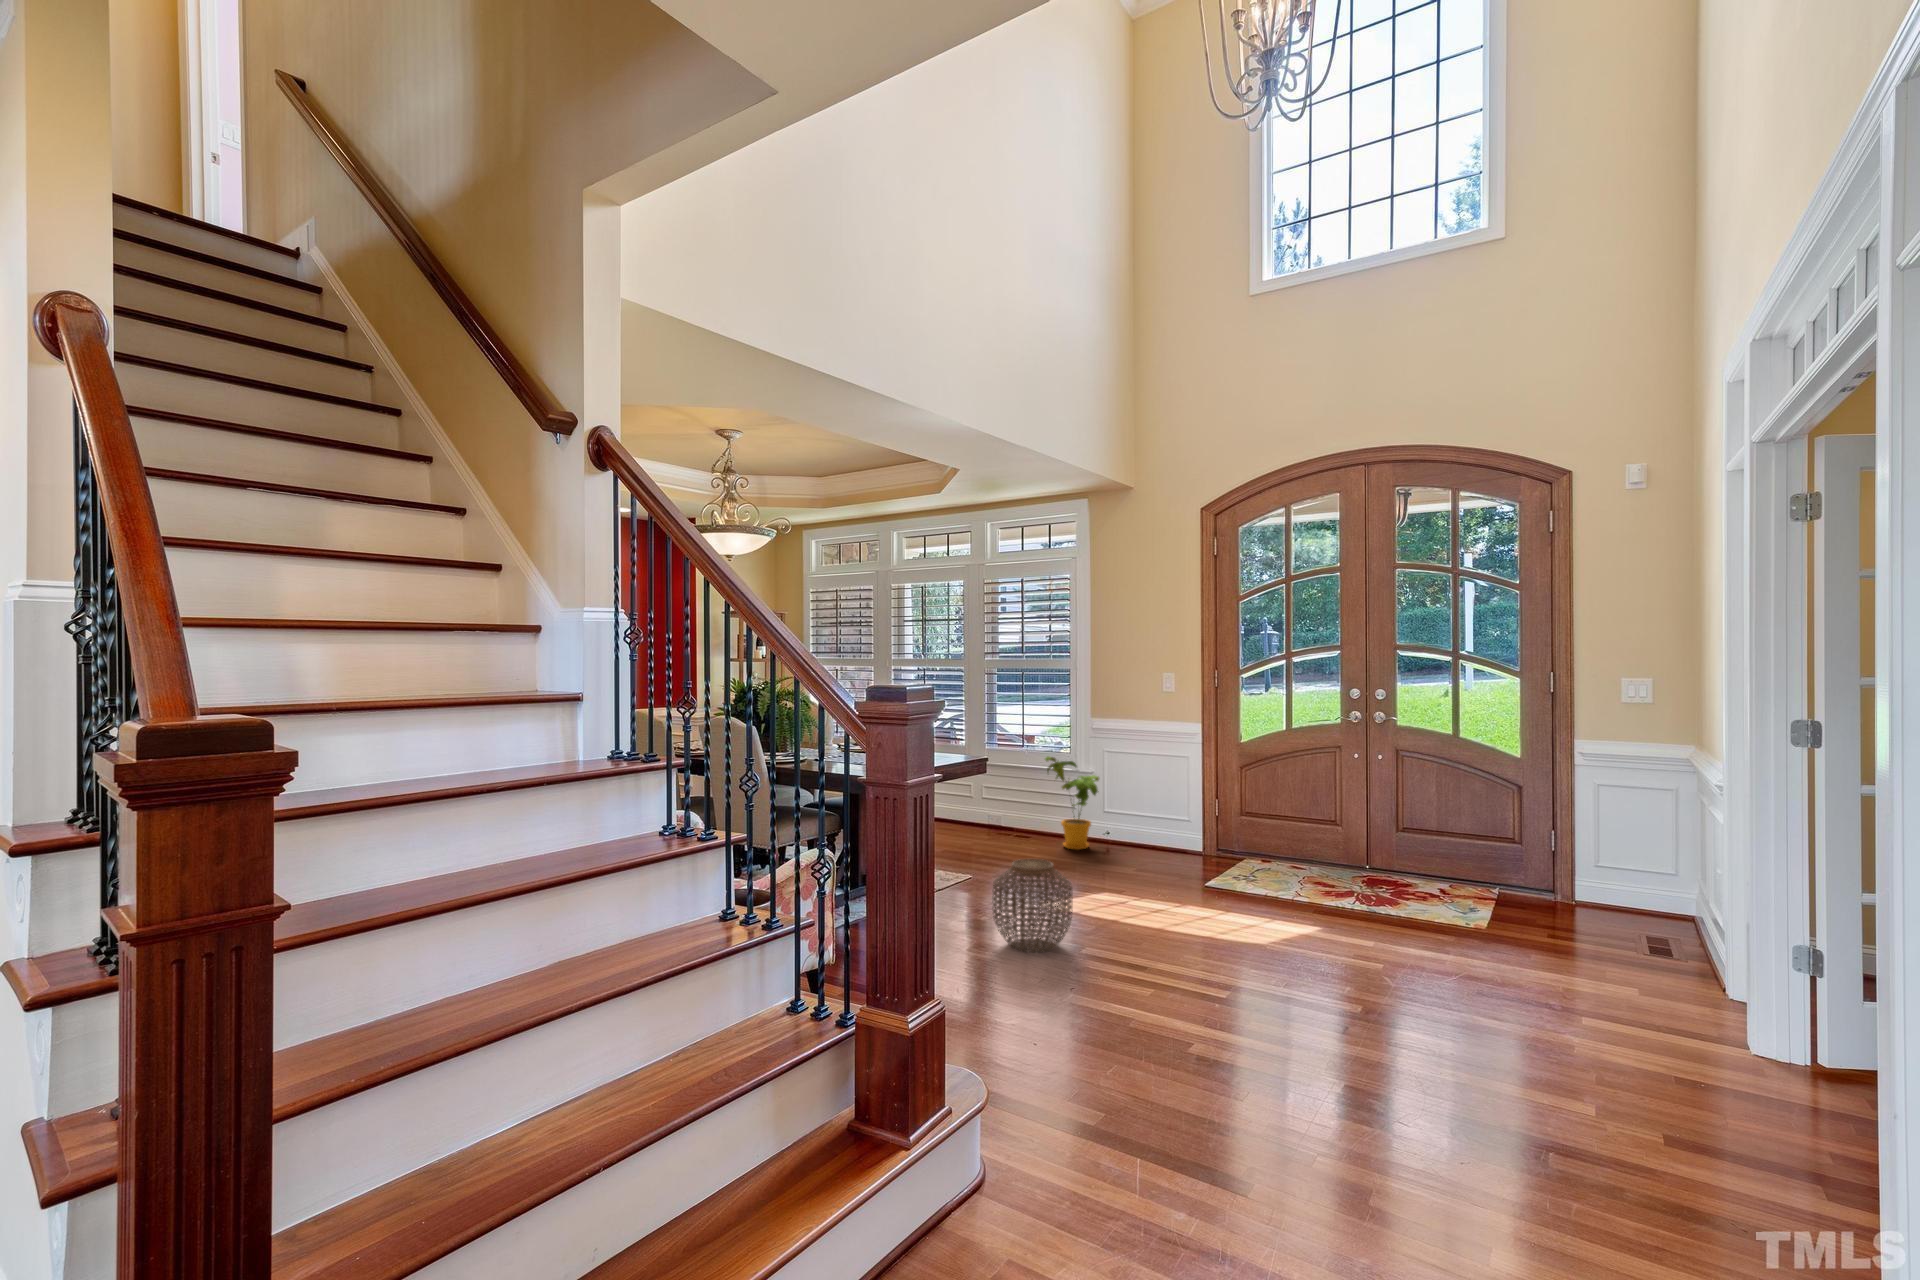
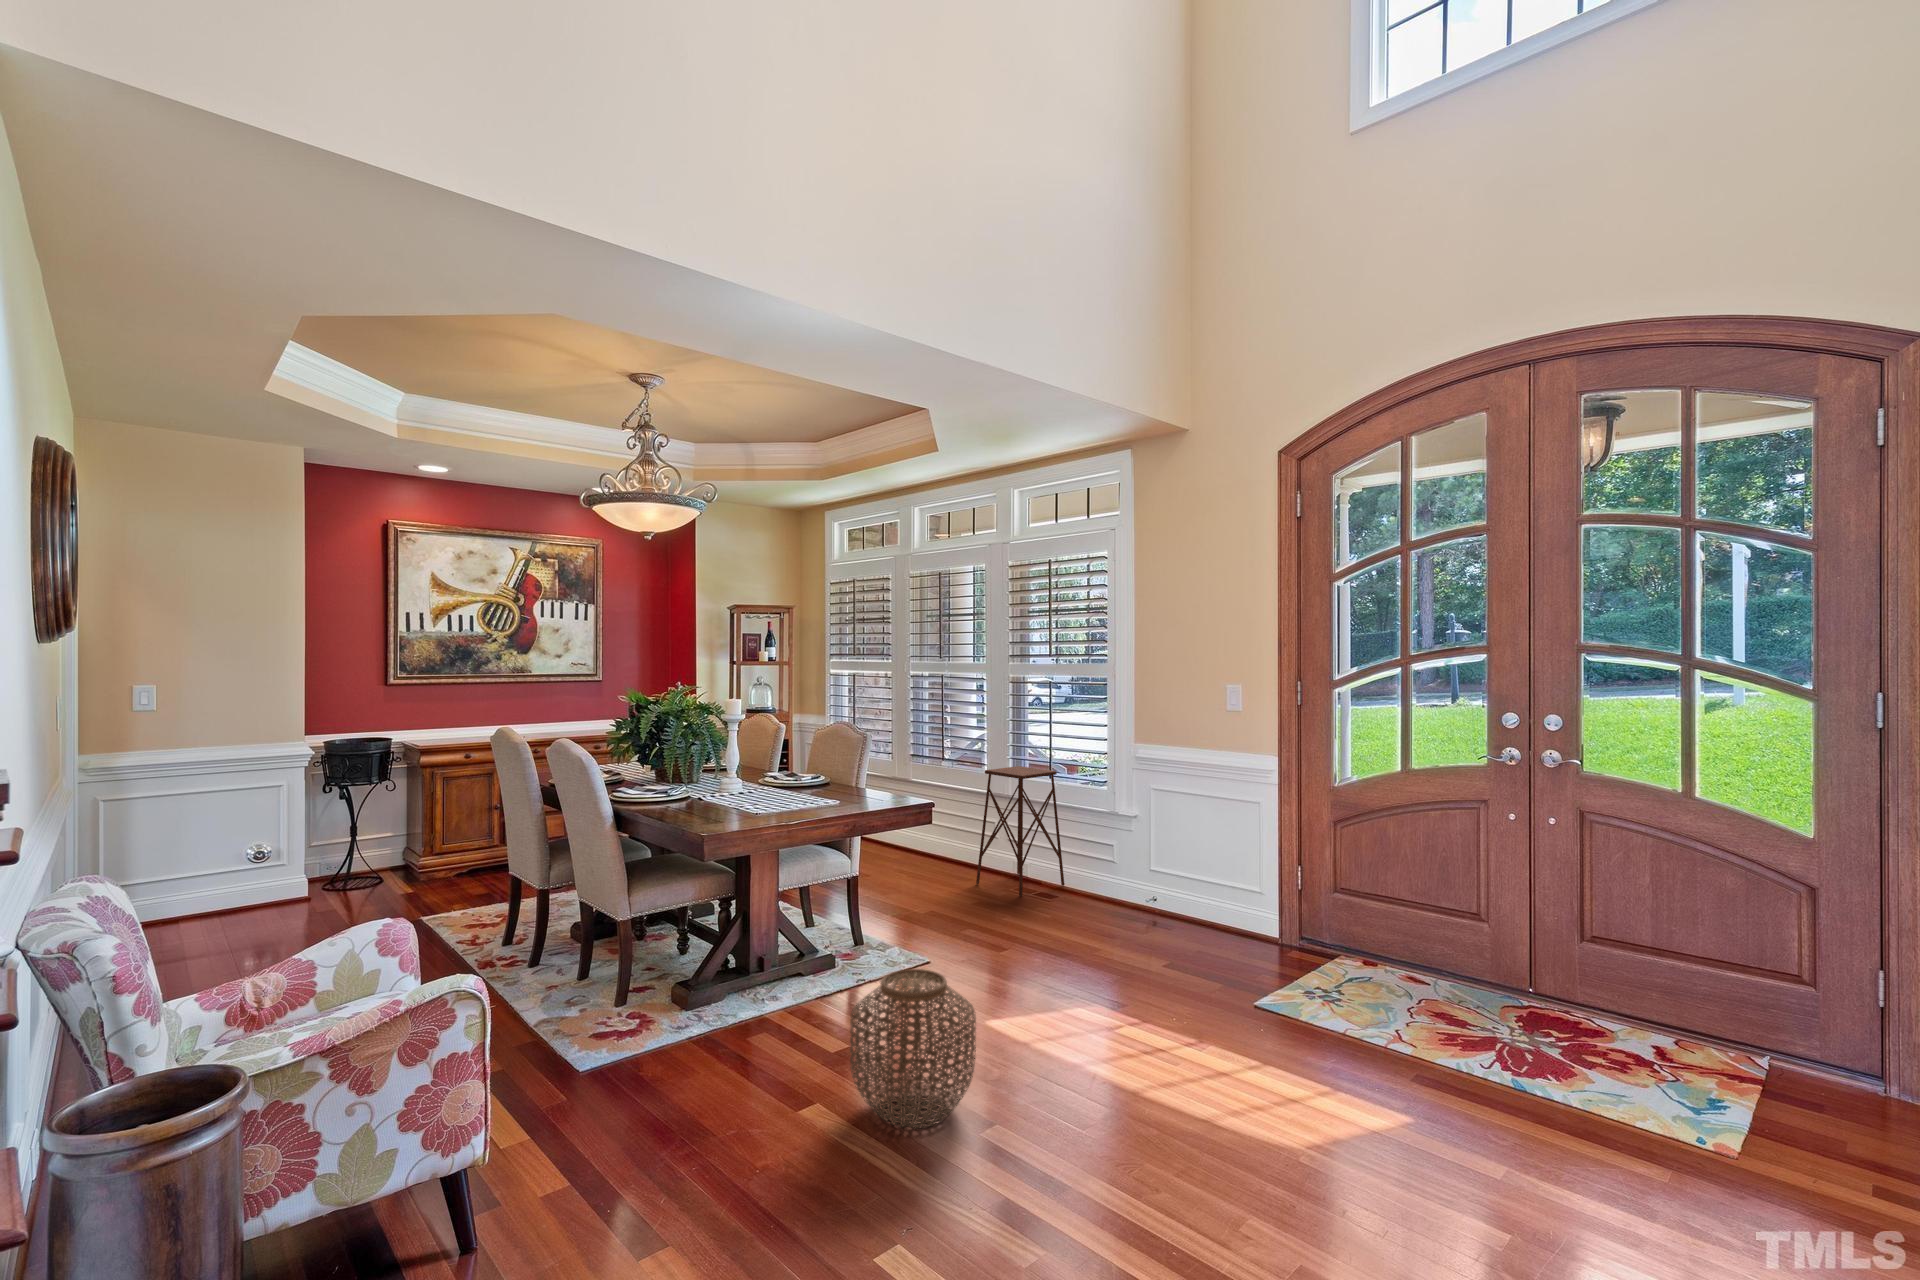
side table: none [965,740,1032,839] -> present [976,766,1065,896]
house plant: present [1045,756,1099,850] -> none [1061,793,1144,921]

